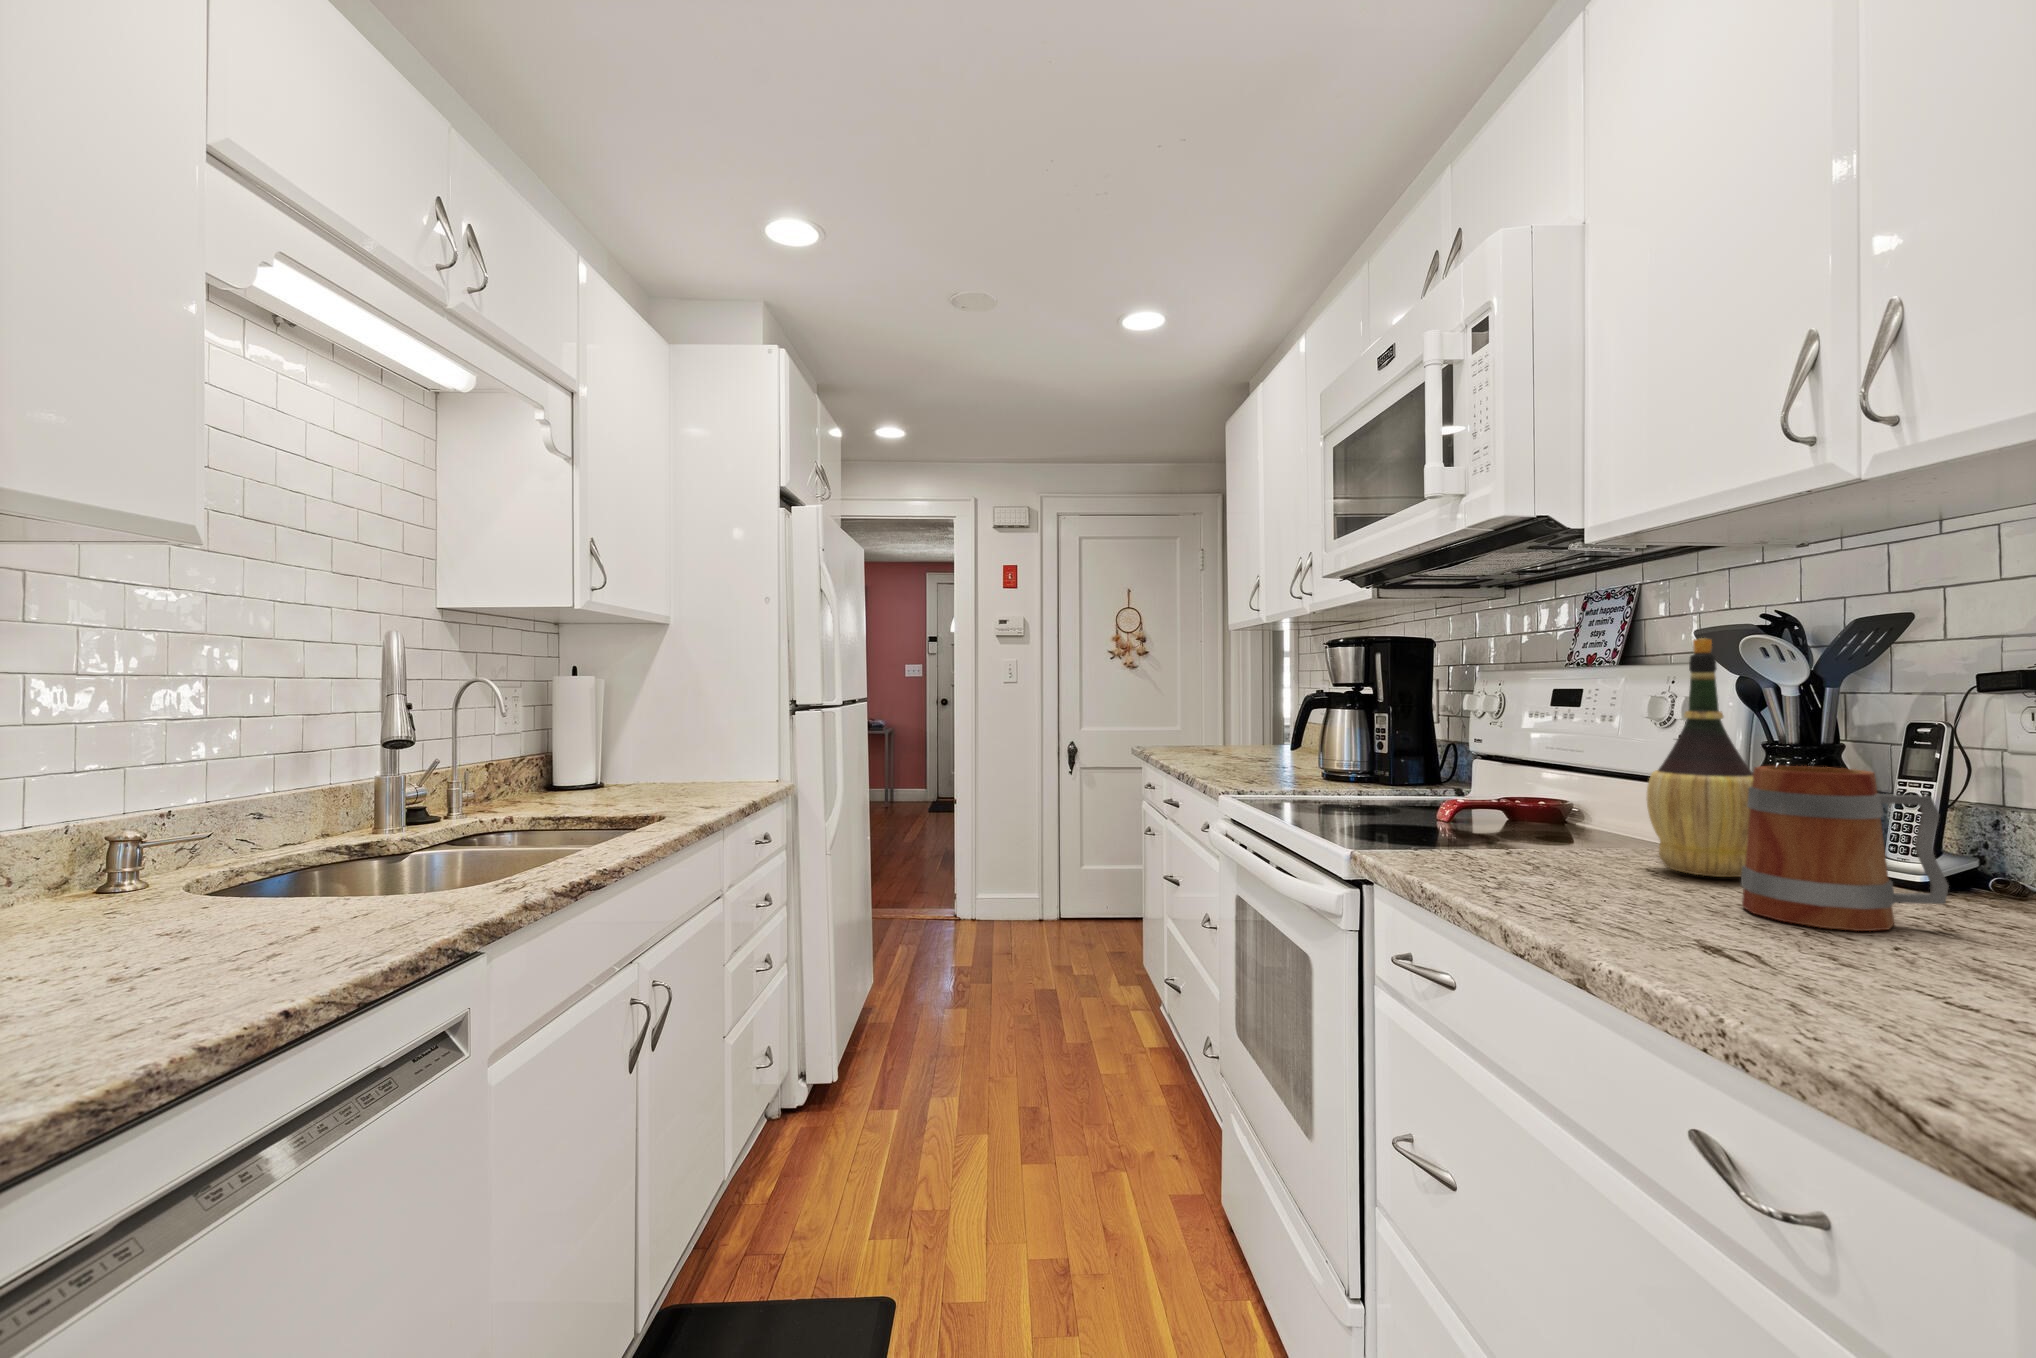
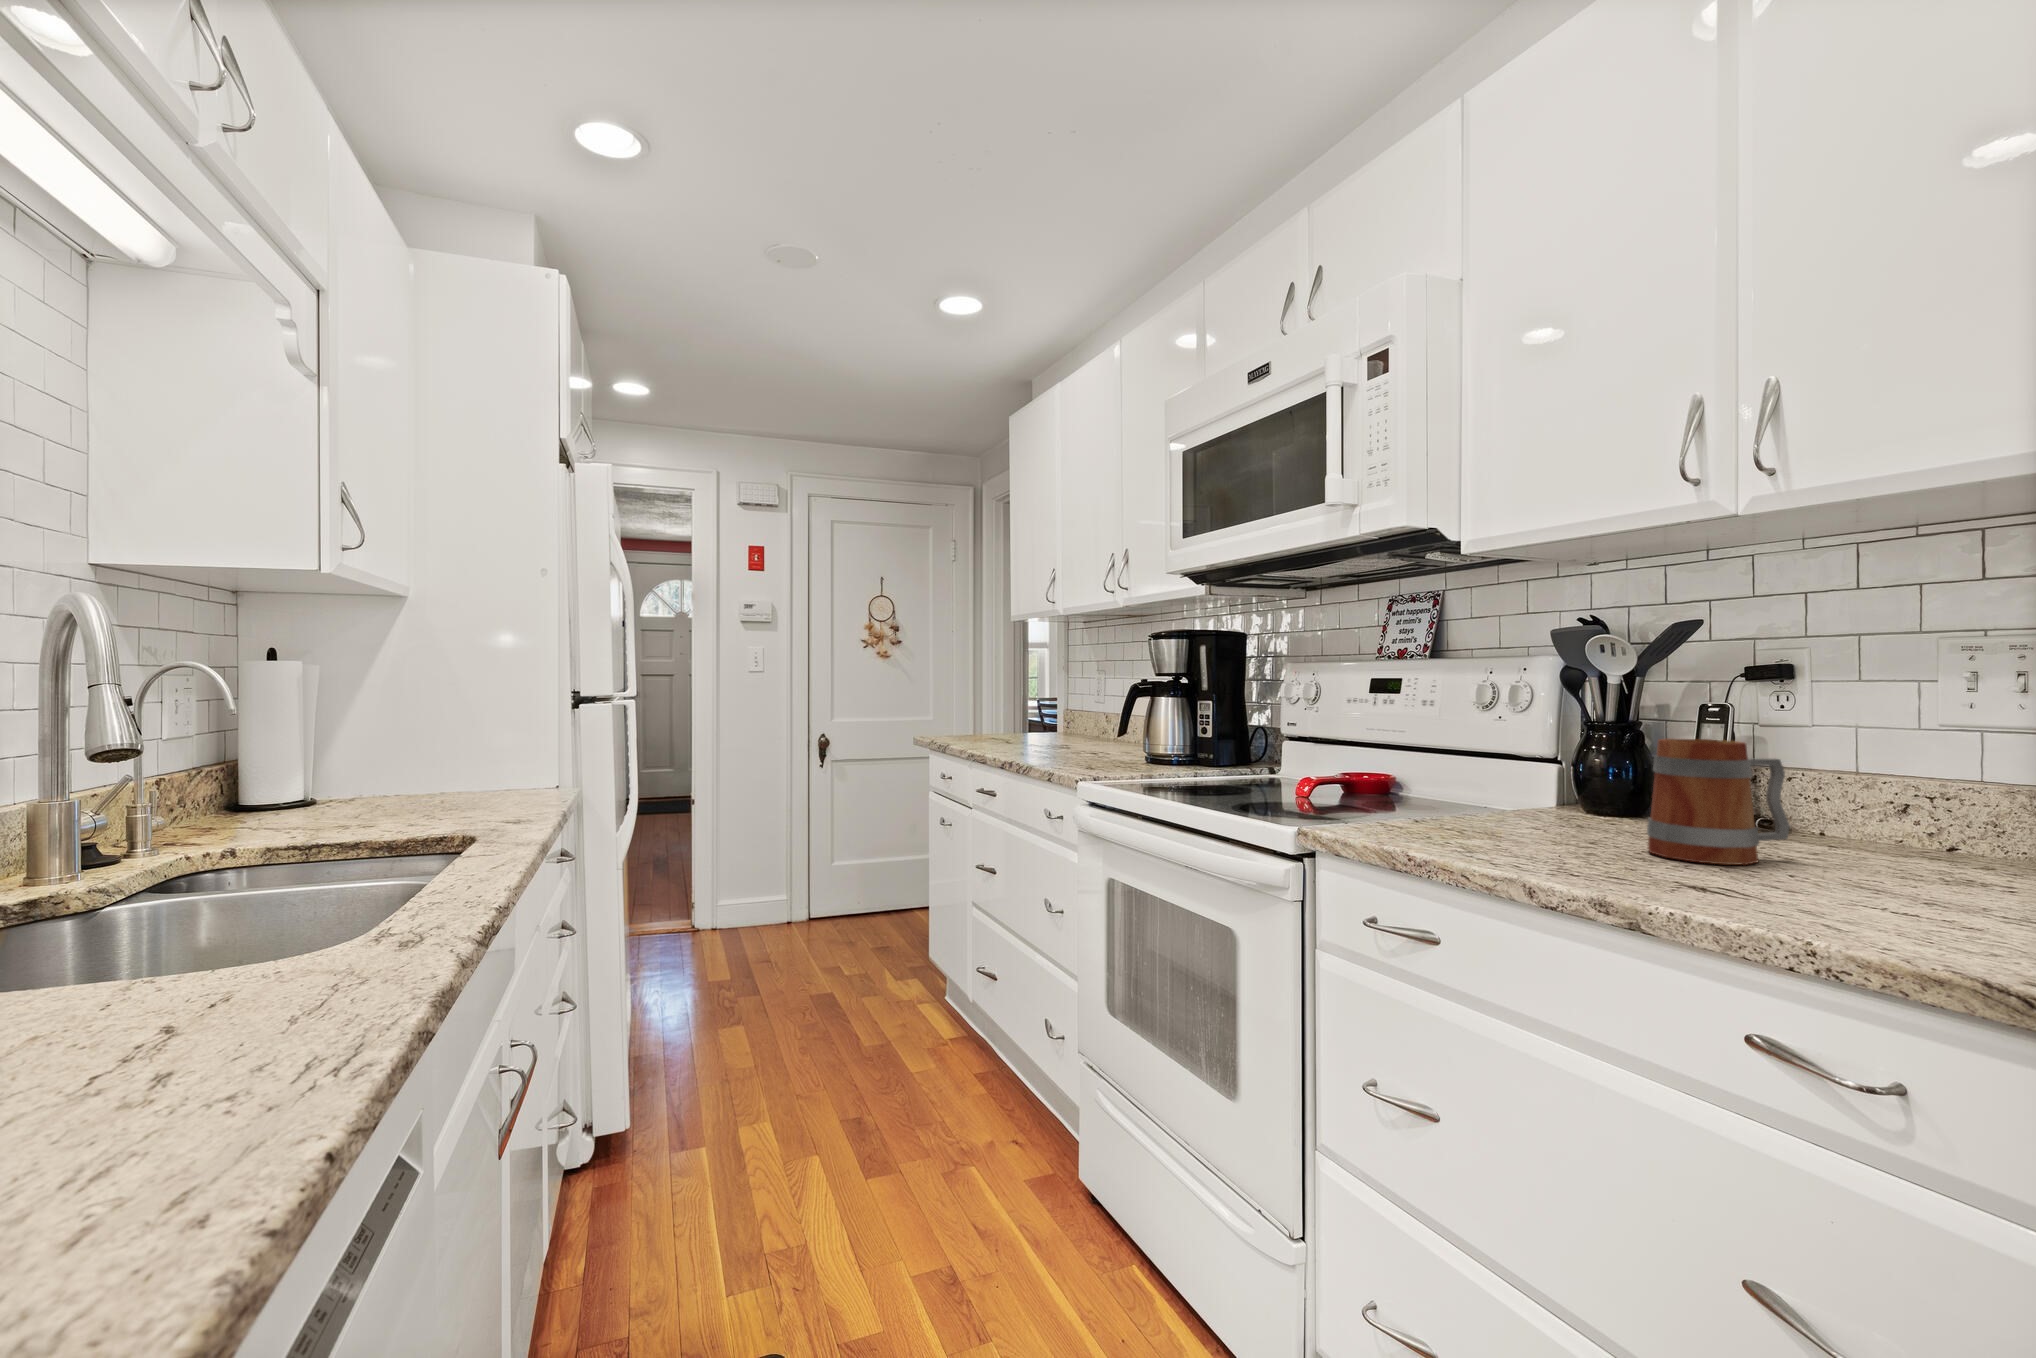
wine bottle: present [1647,638,1753,877] -> none [1532,636,1624,830]

